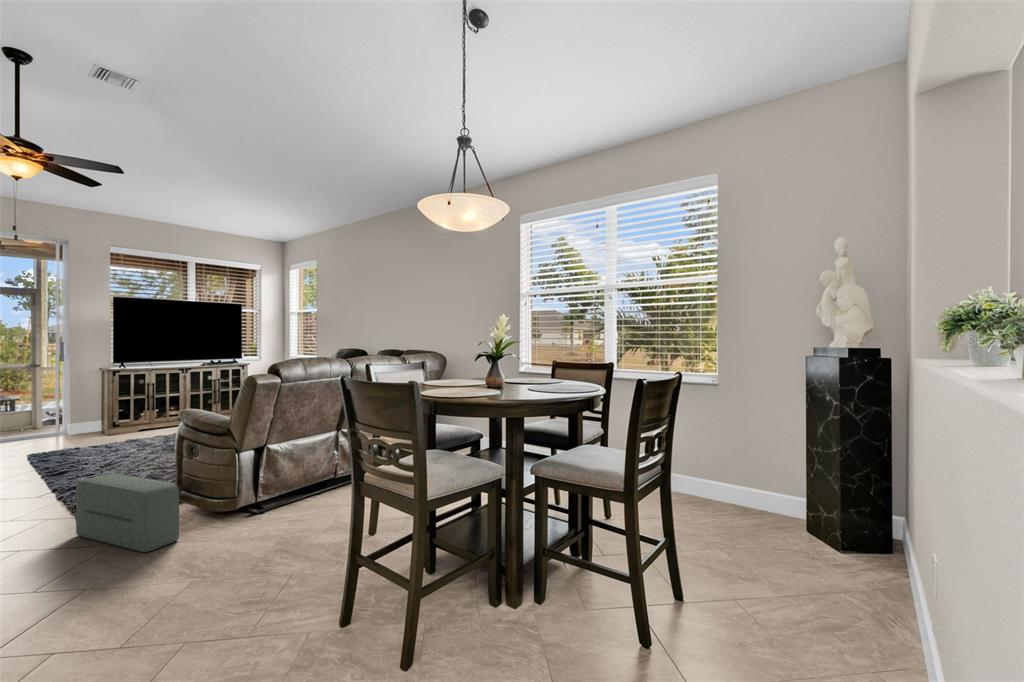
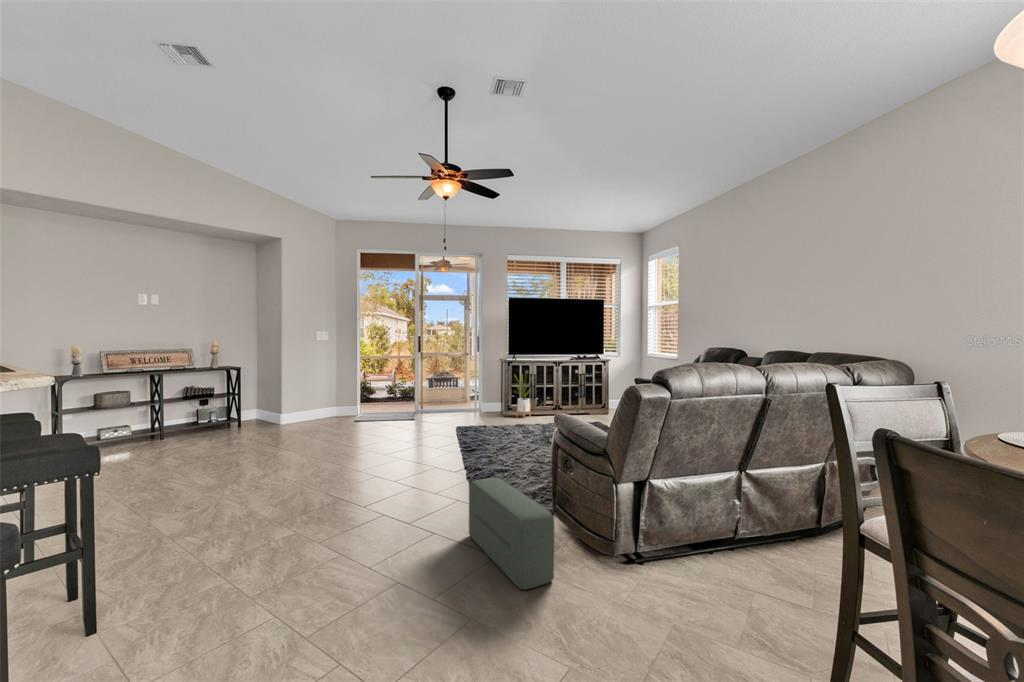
house plant: none [120,379,156,434] -> present [516,376,534,418]

